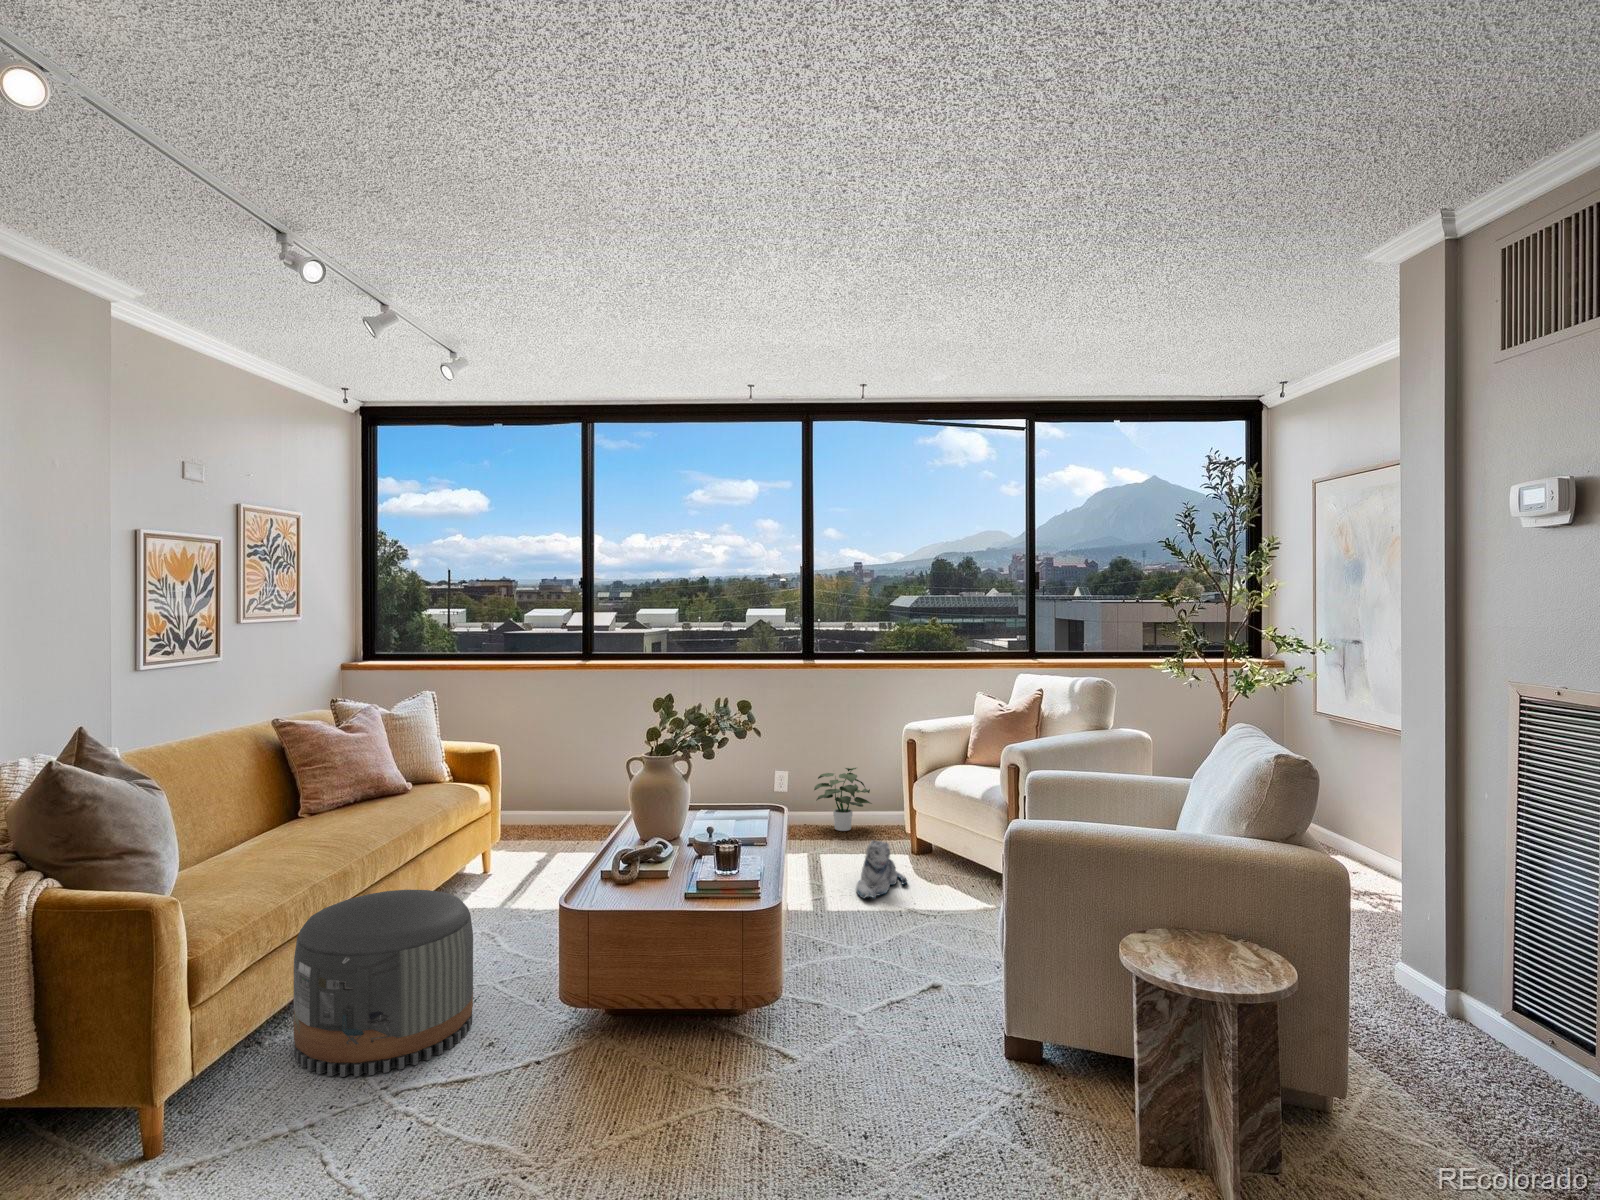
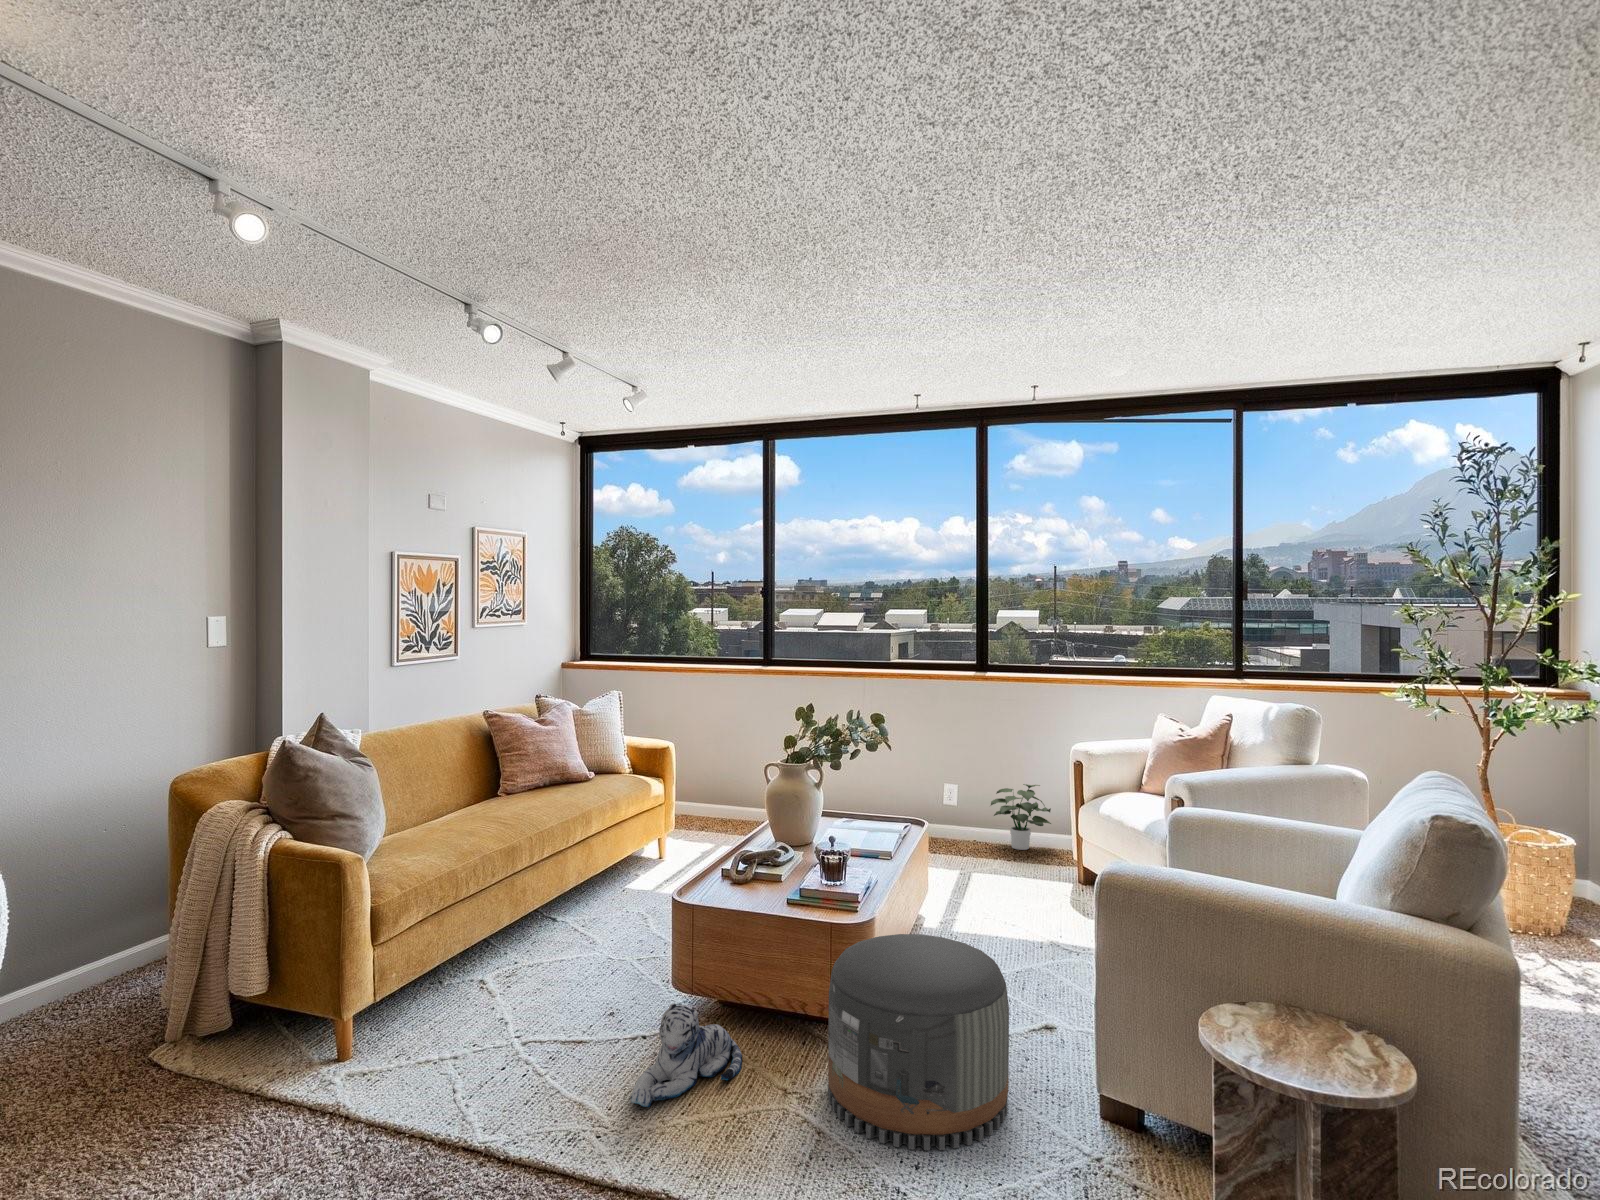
plush toy: present [856,840,907,898] -> present [630,1004,742,1107]
pouf: present [294,890,473,1077] -> present [828,934,1009,1150]

